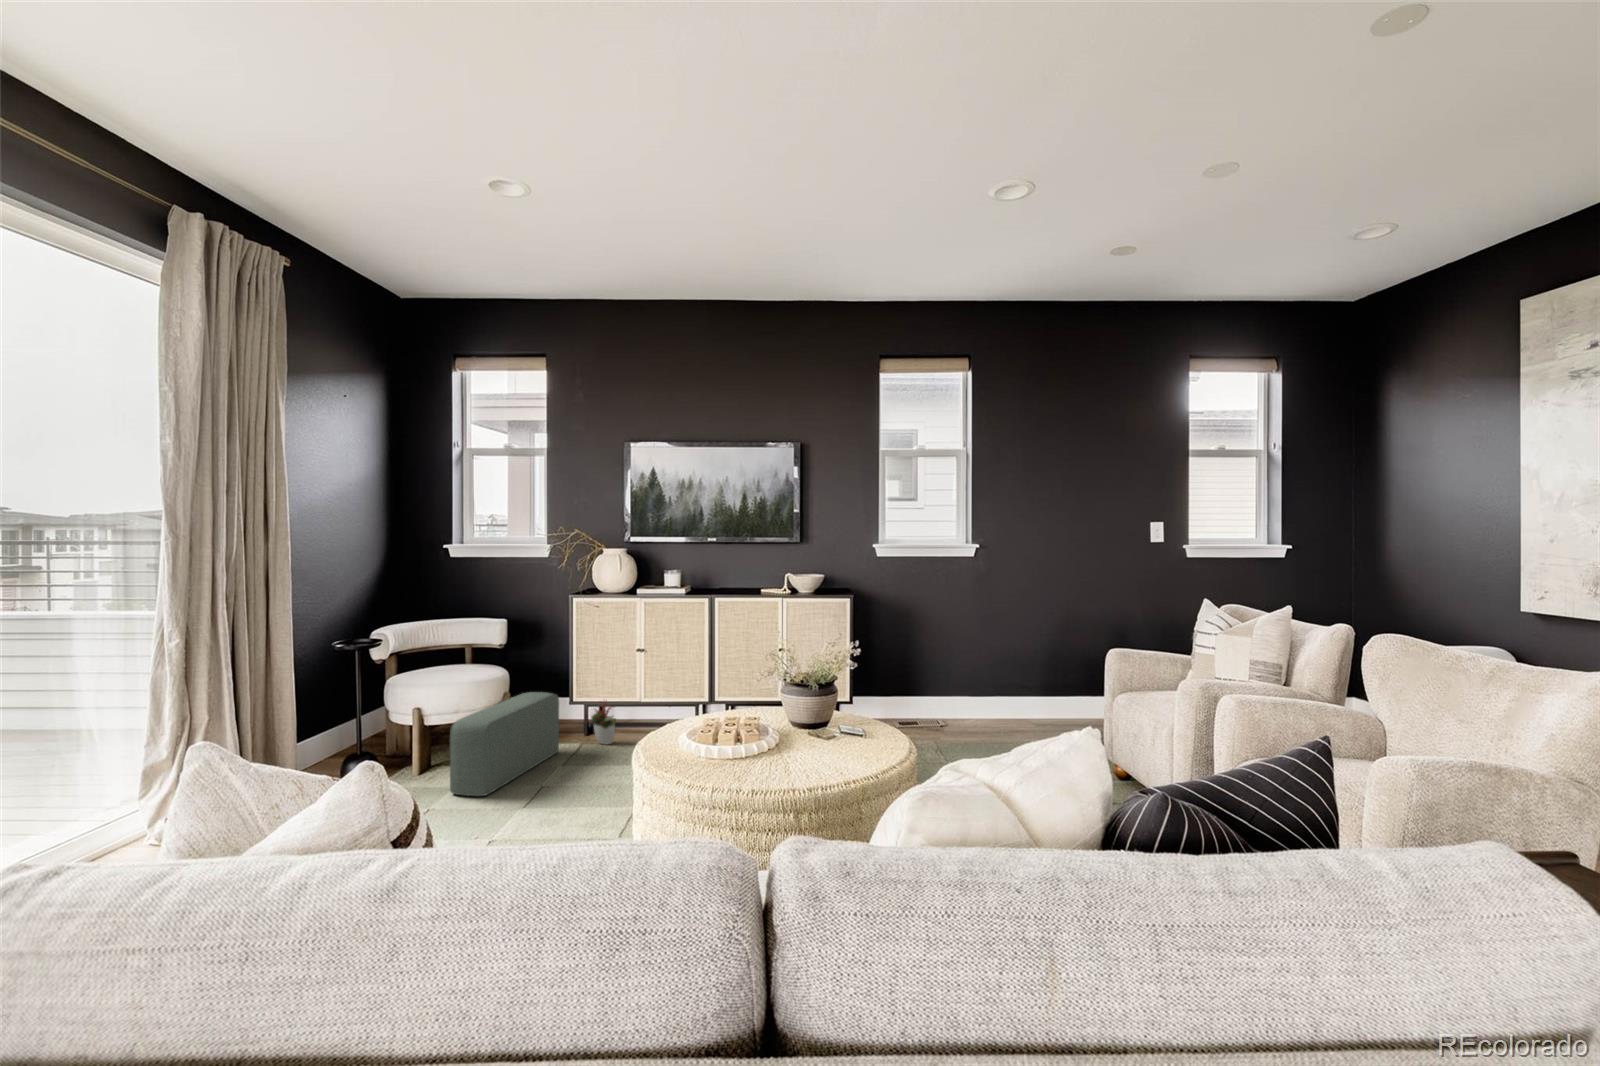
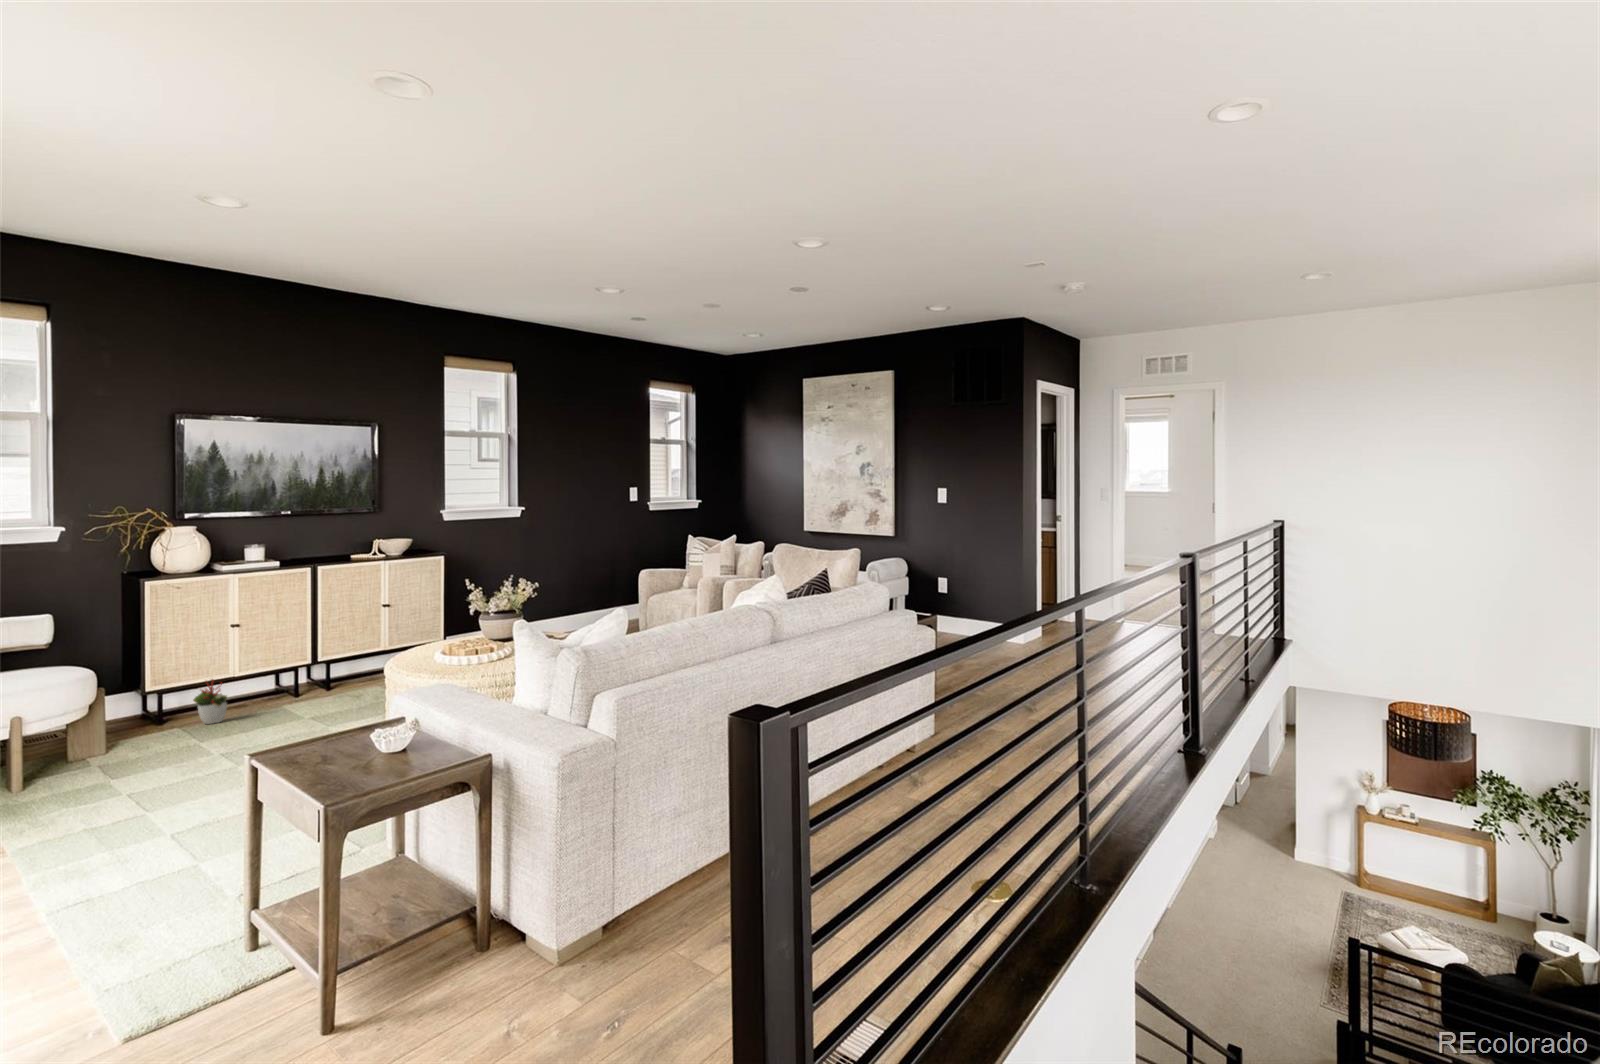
pouf: present [450,692,559,796] -> none [118,678,179,778]

